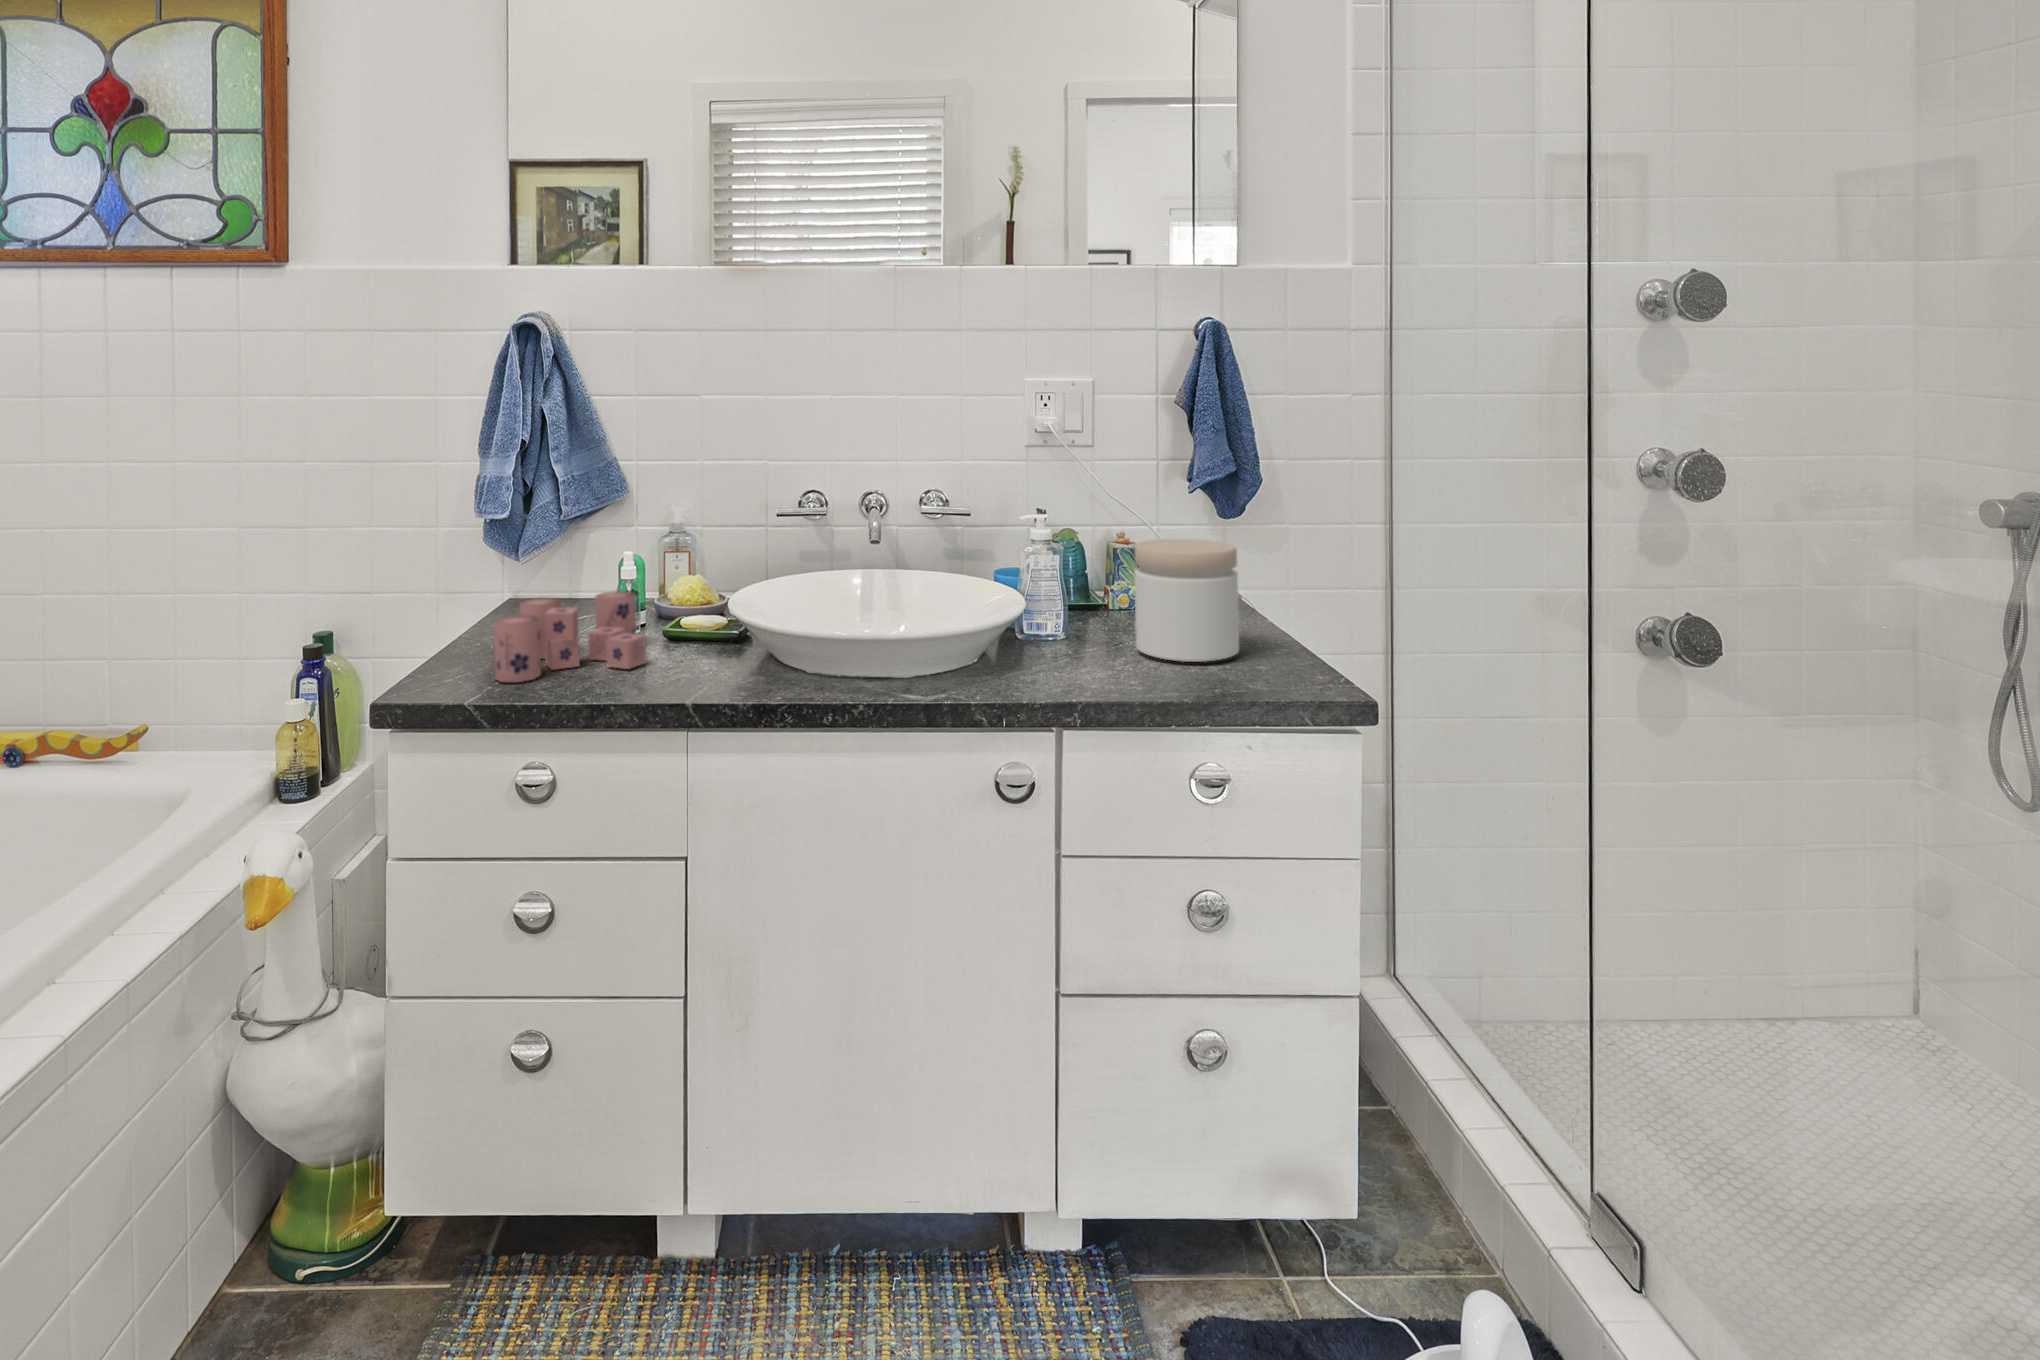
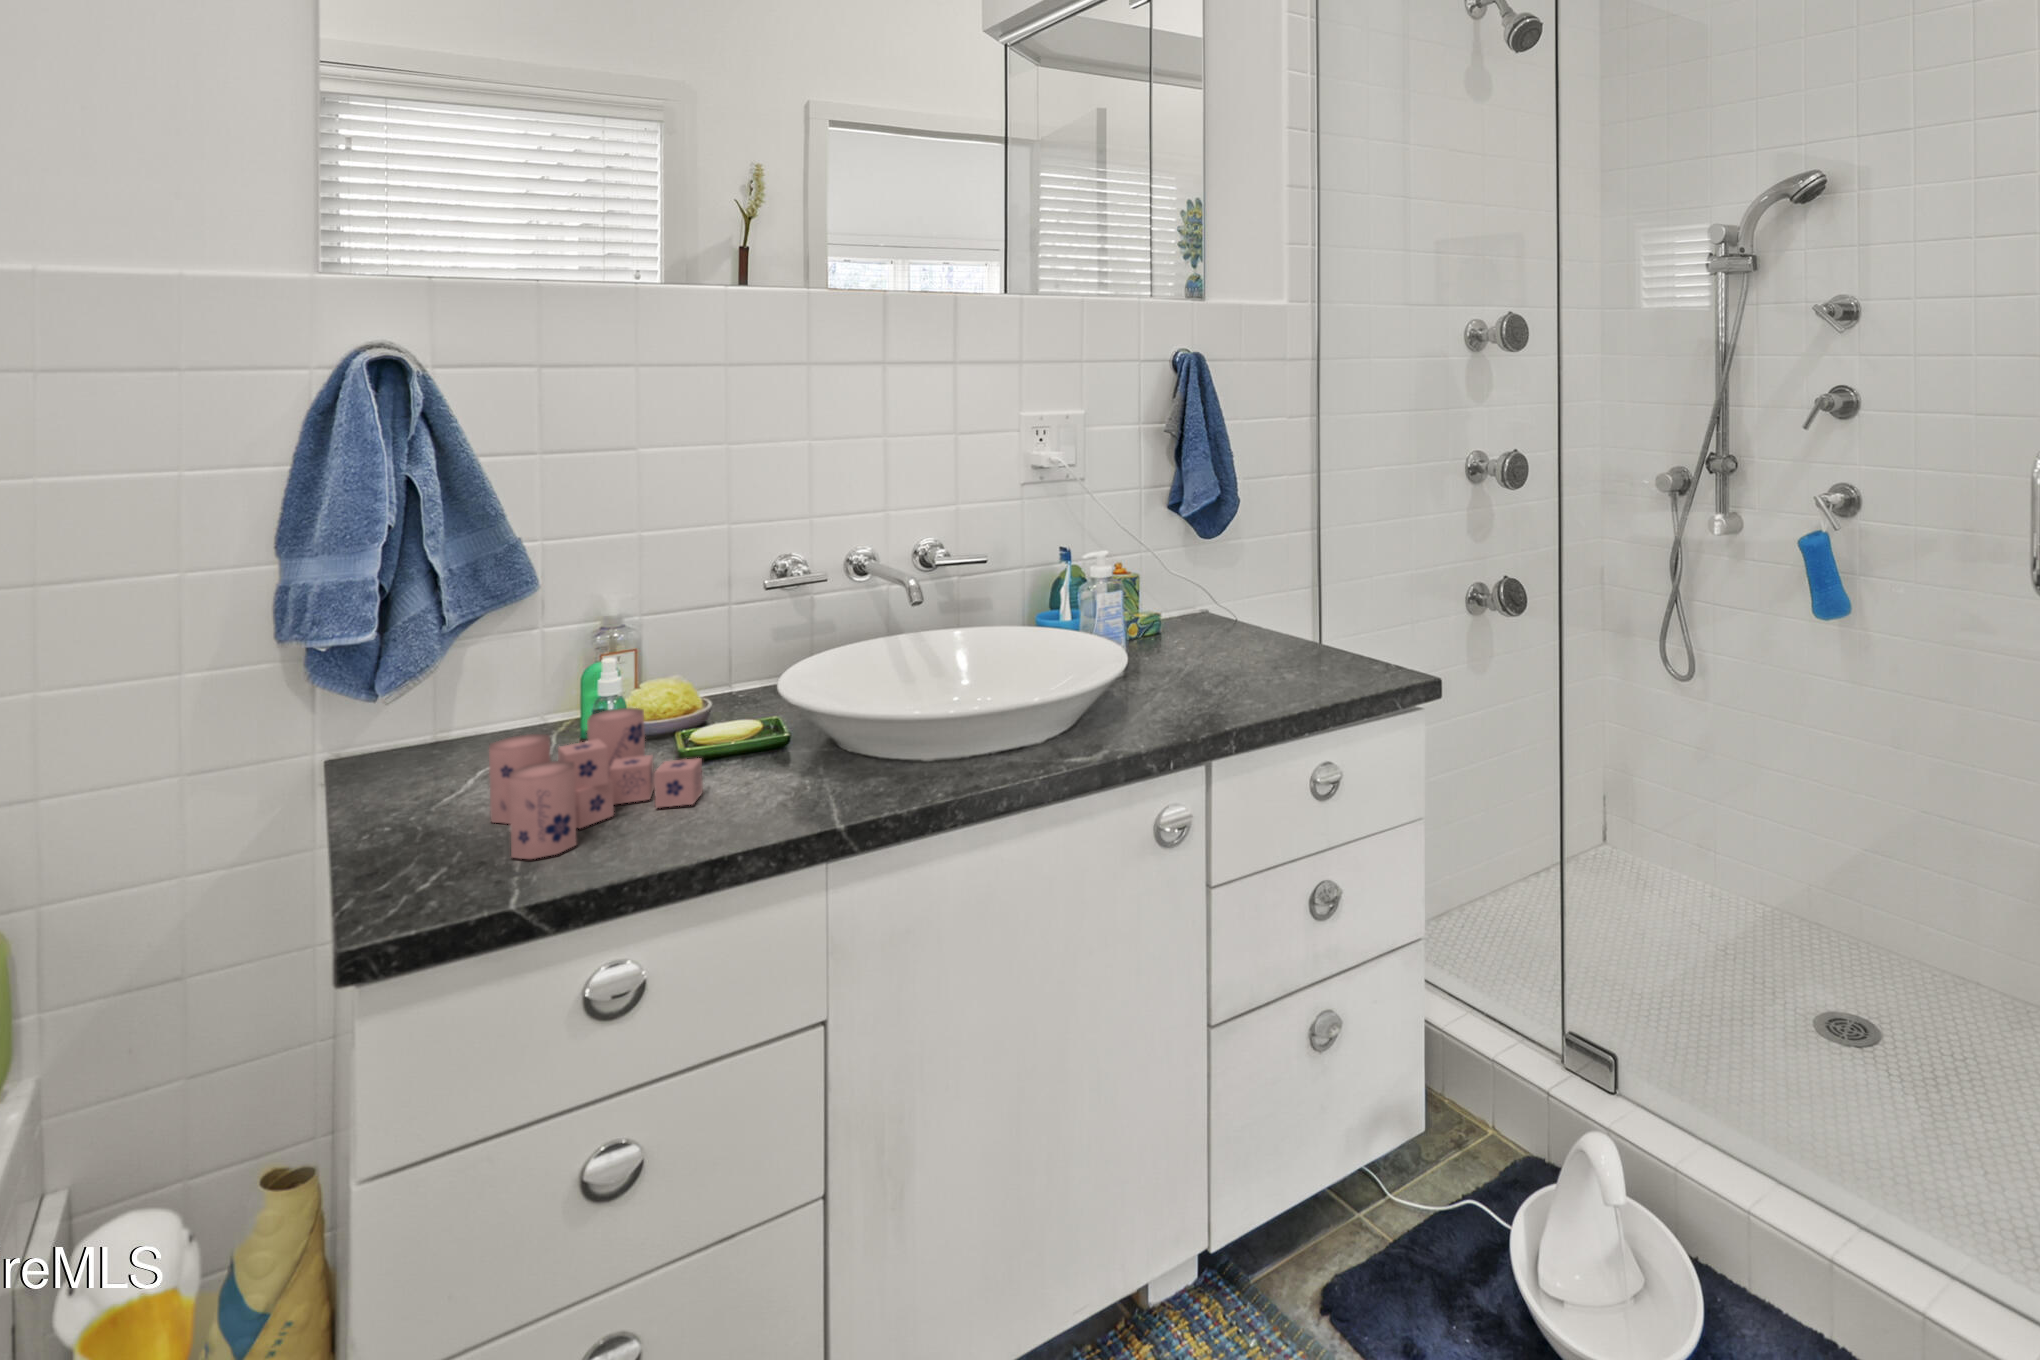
jar: present [1135,539,1239,662] -> none [1199,563,1297,681]

